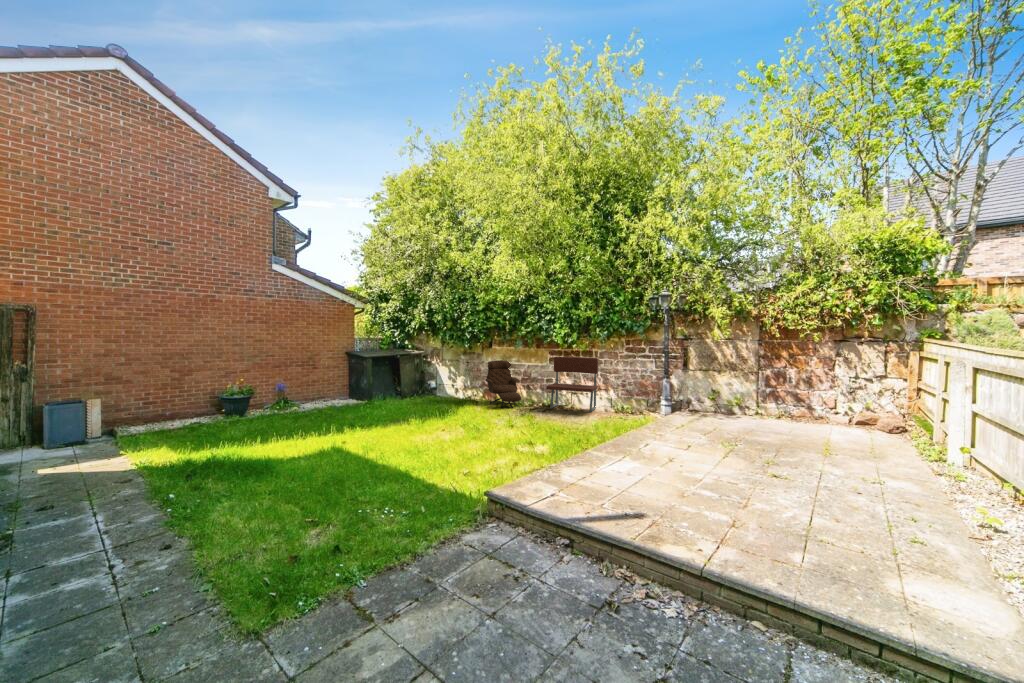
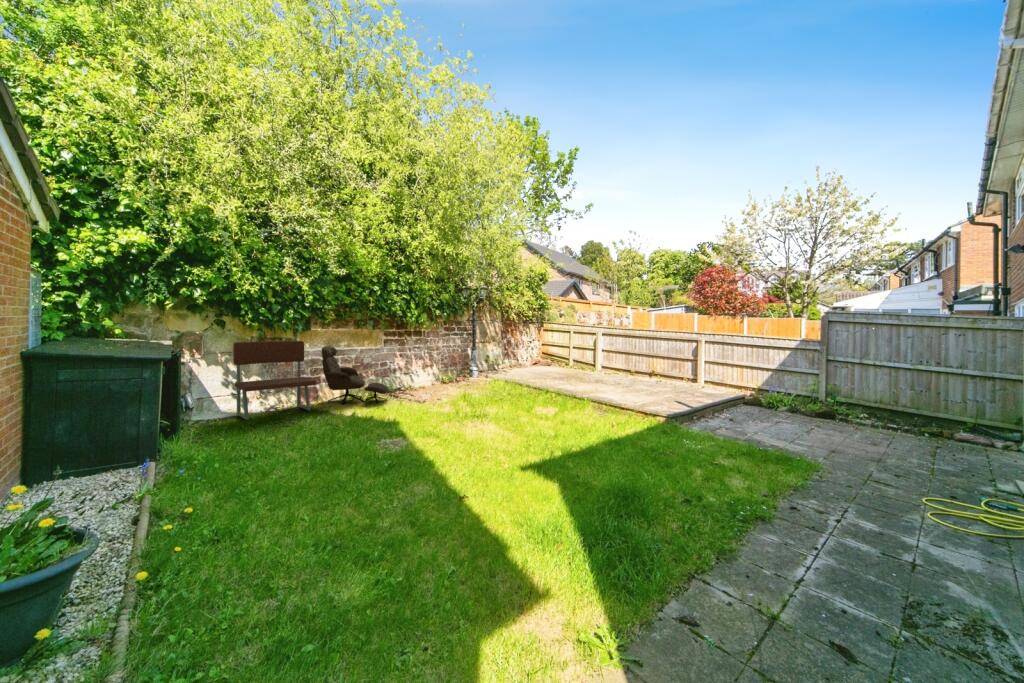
bench: present [547,357,598,412] -> present [233,341,316,420]

